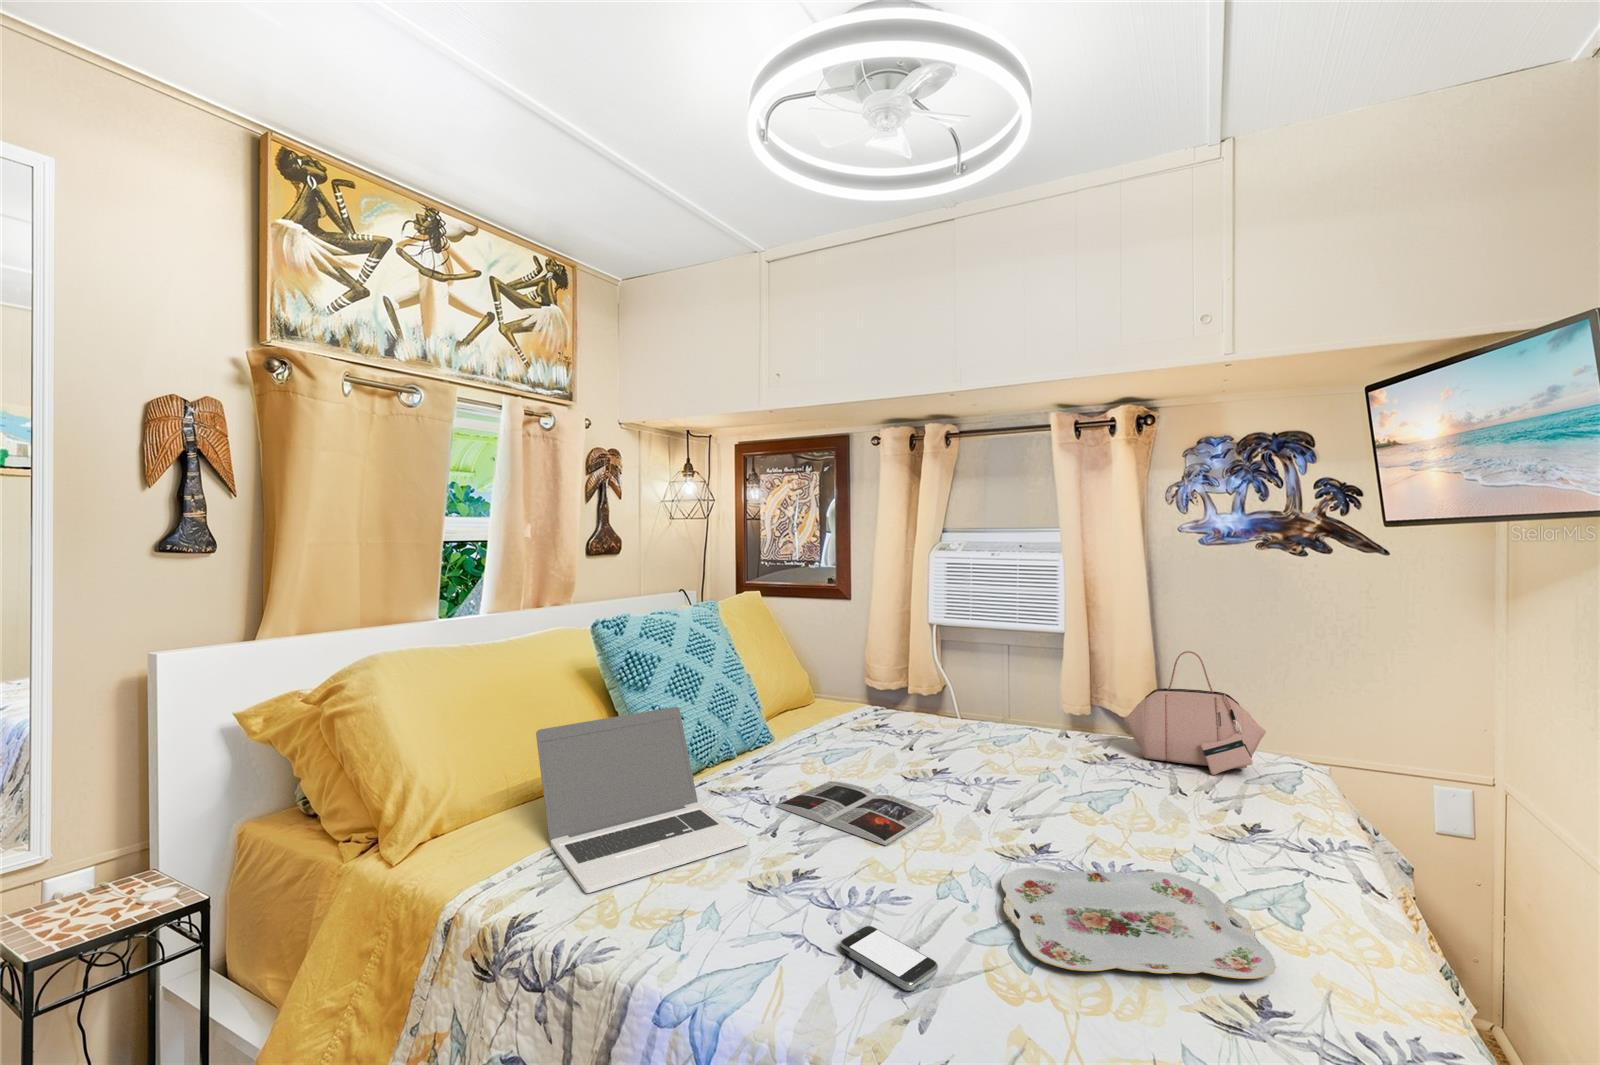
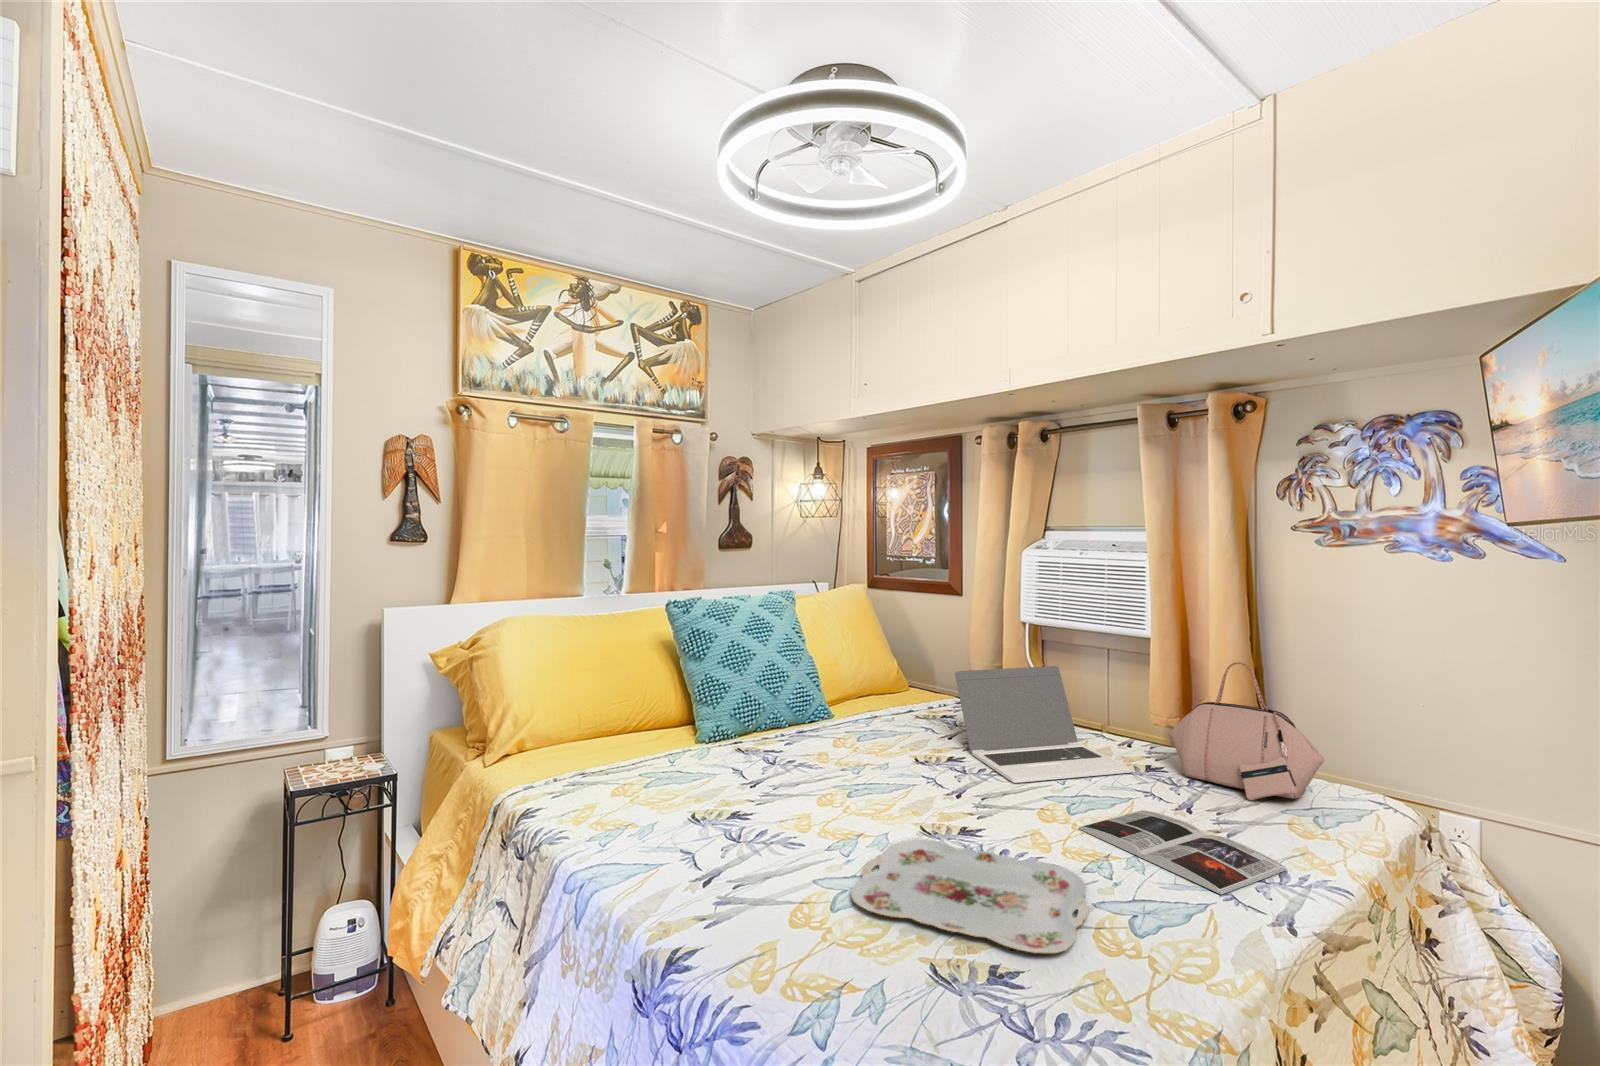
laptop: present [536,707,748,893] -> present [955,666,1132,783]
magazine: present [776,781,934,845] -> present [1078,810,1287,894]
smartphone: present [840,926,938,991] -> none [710,853,768,898]

